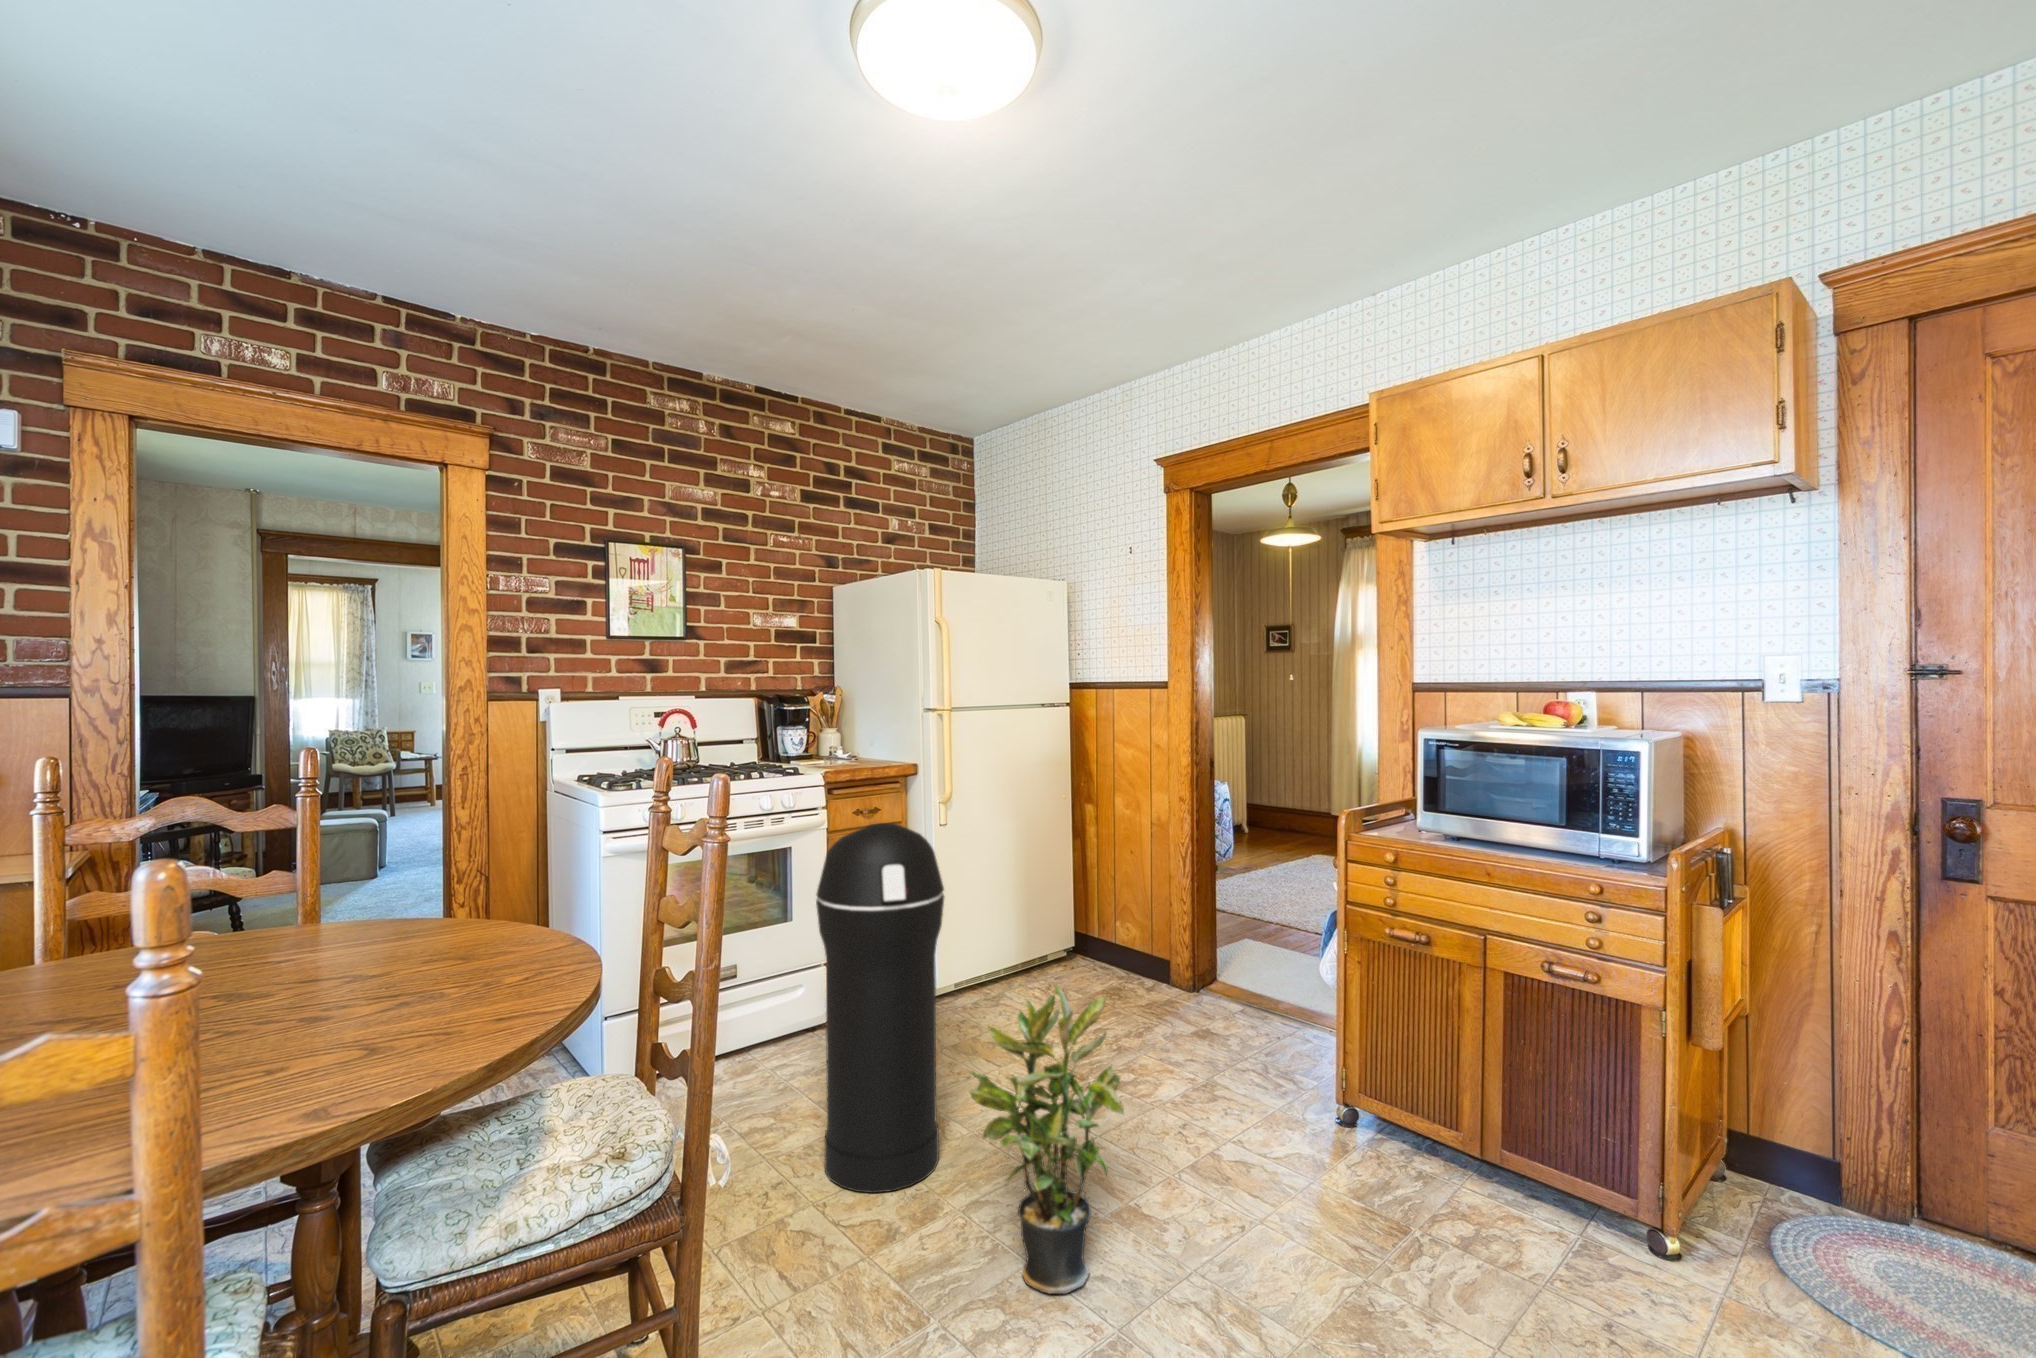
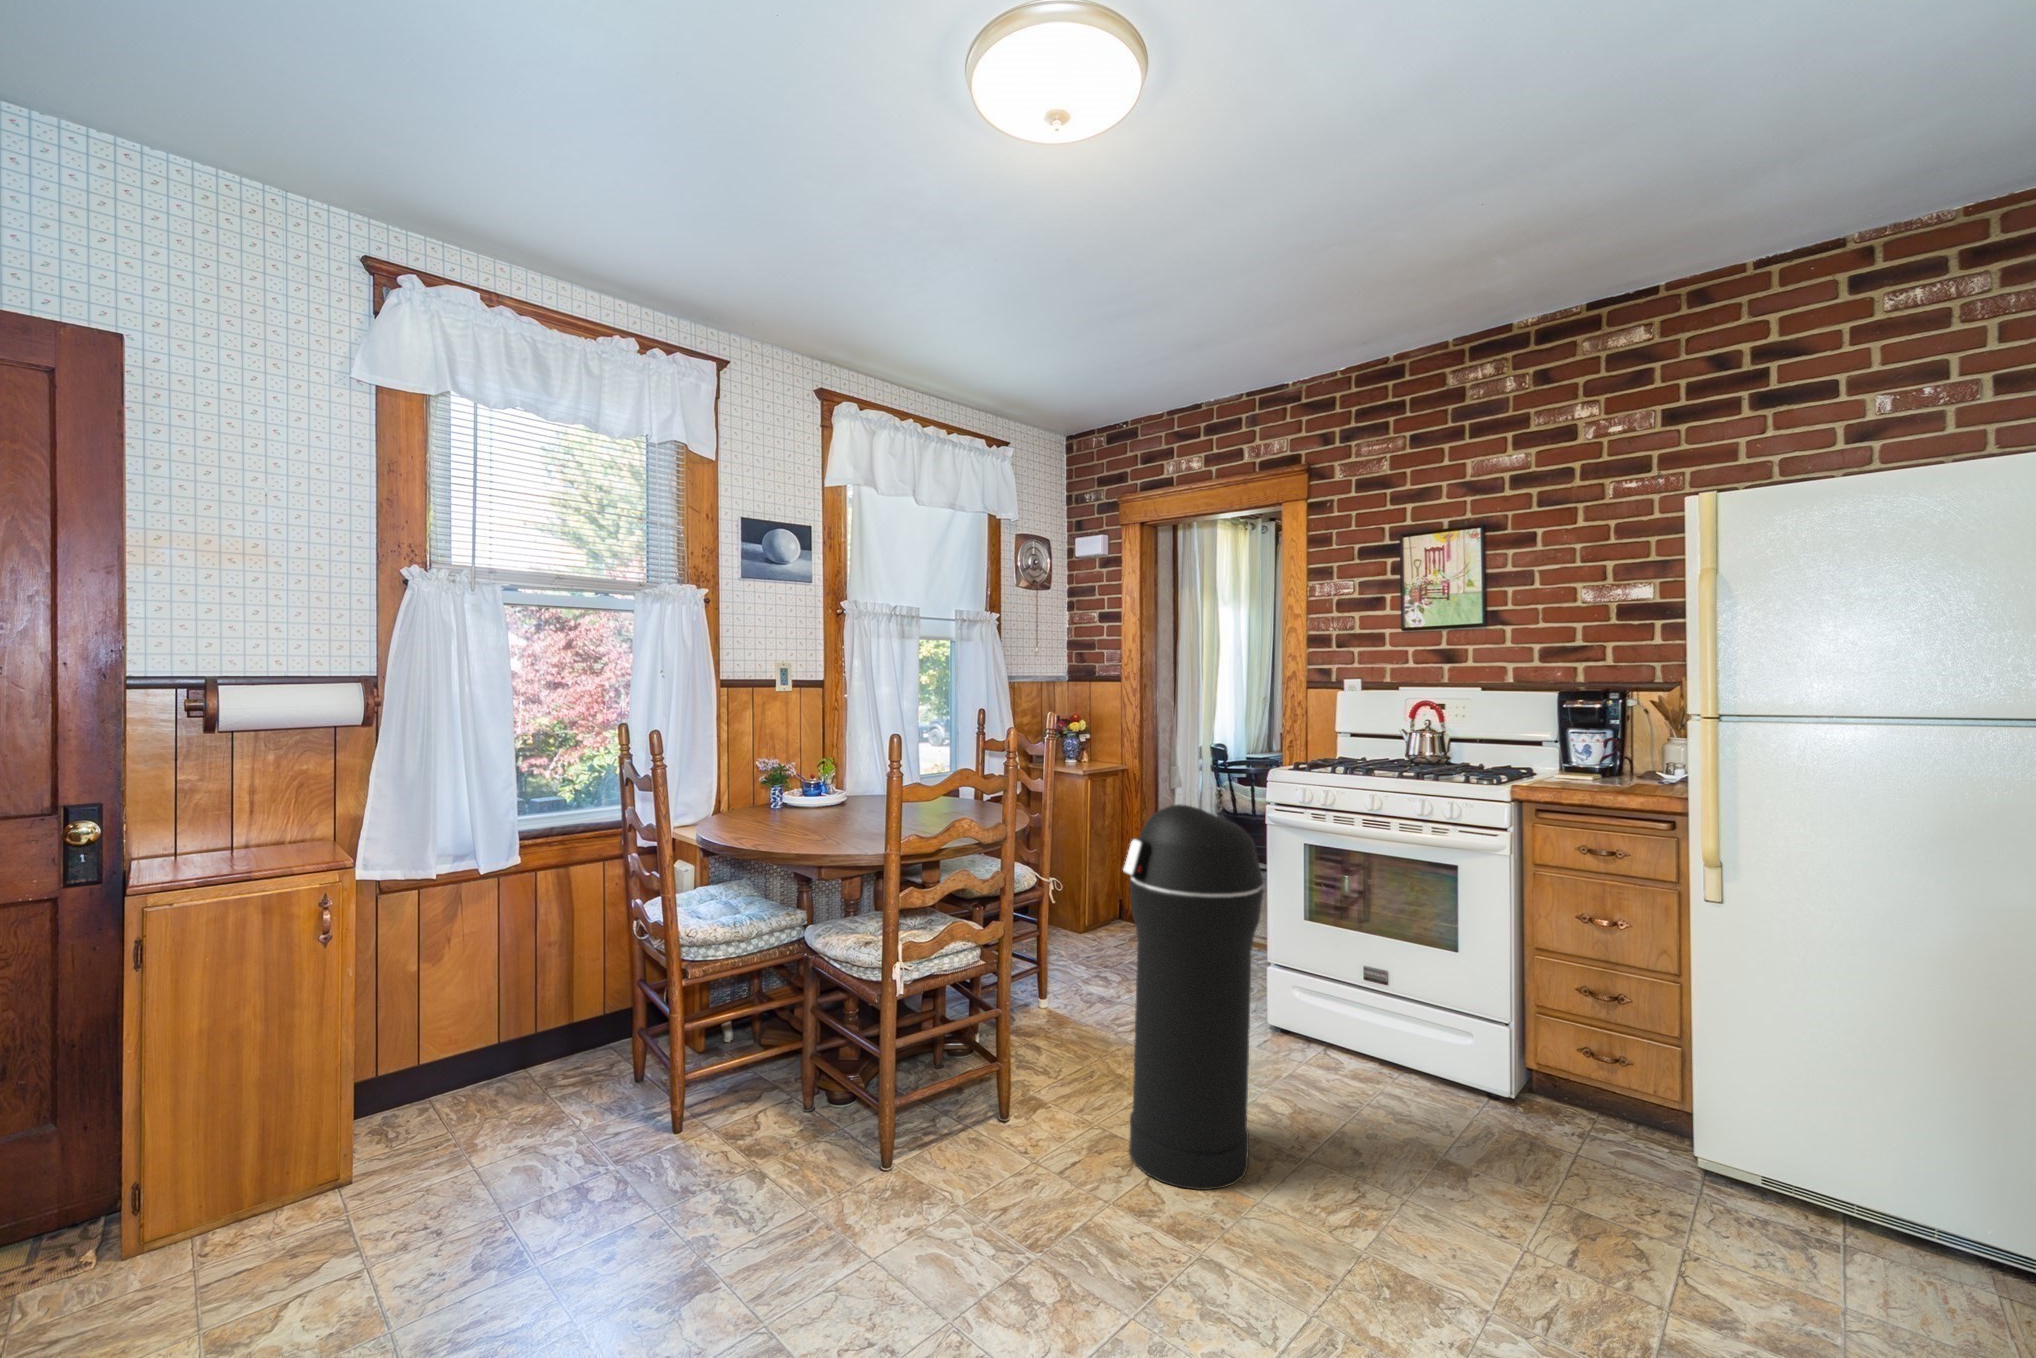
potted plant: present [970,983,1124,1294] -> none [942,977,1098,1284]

